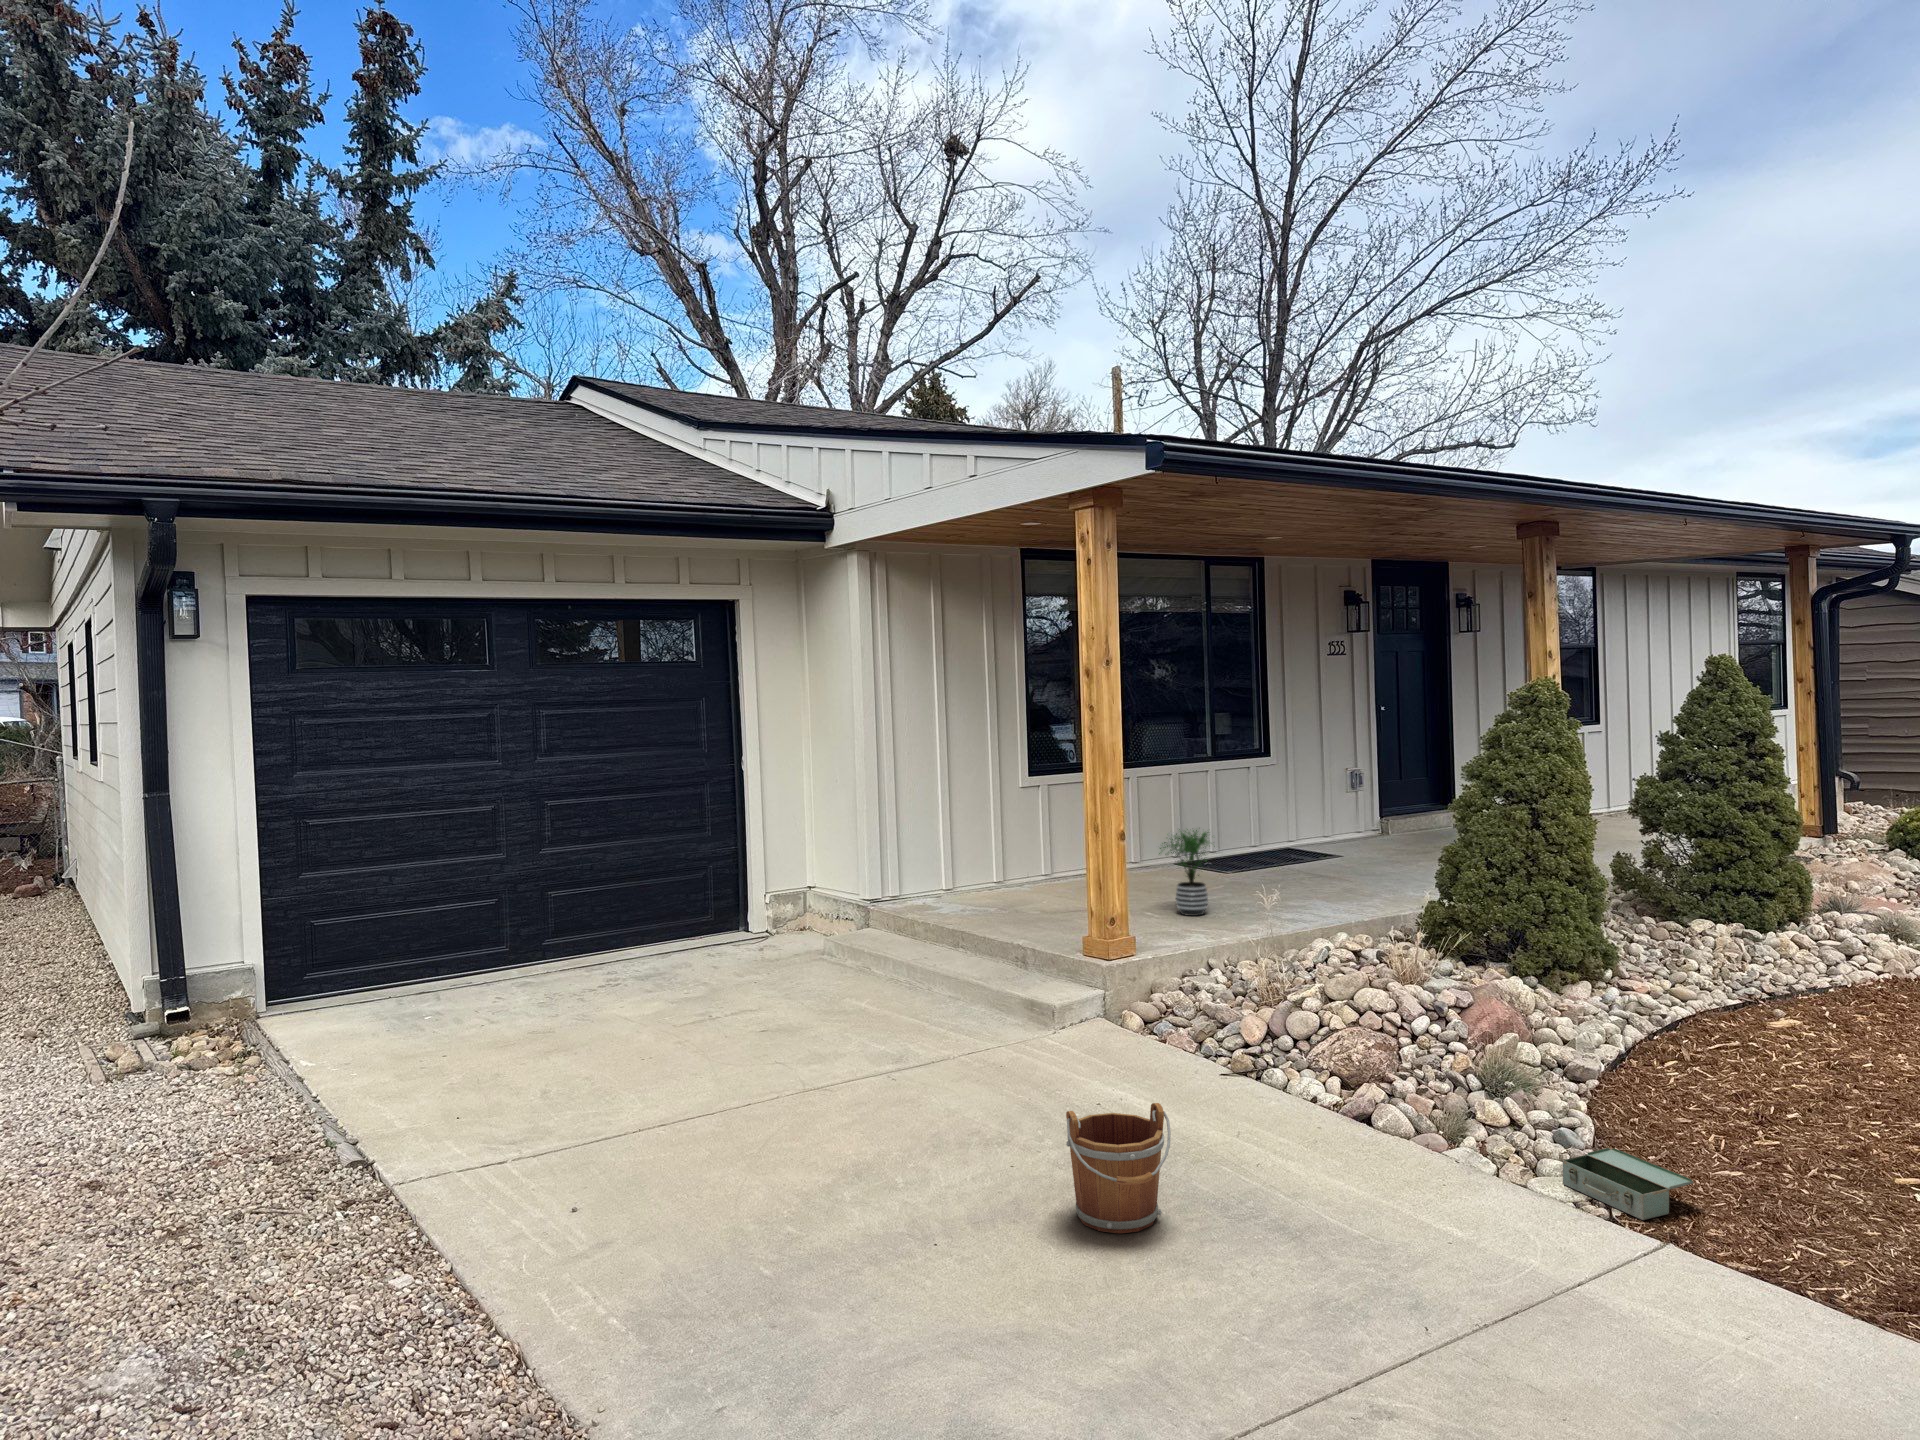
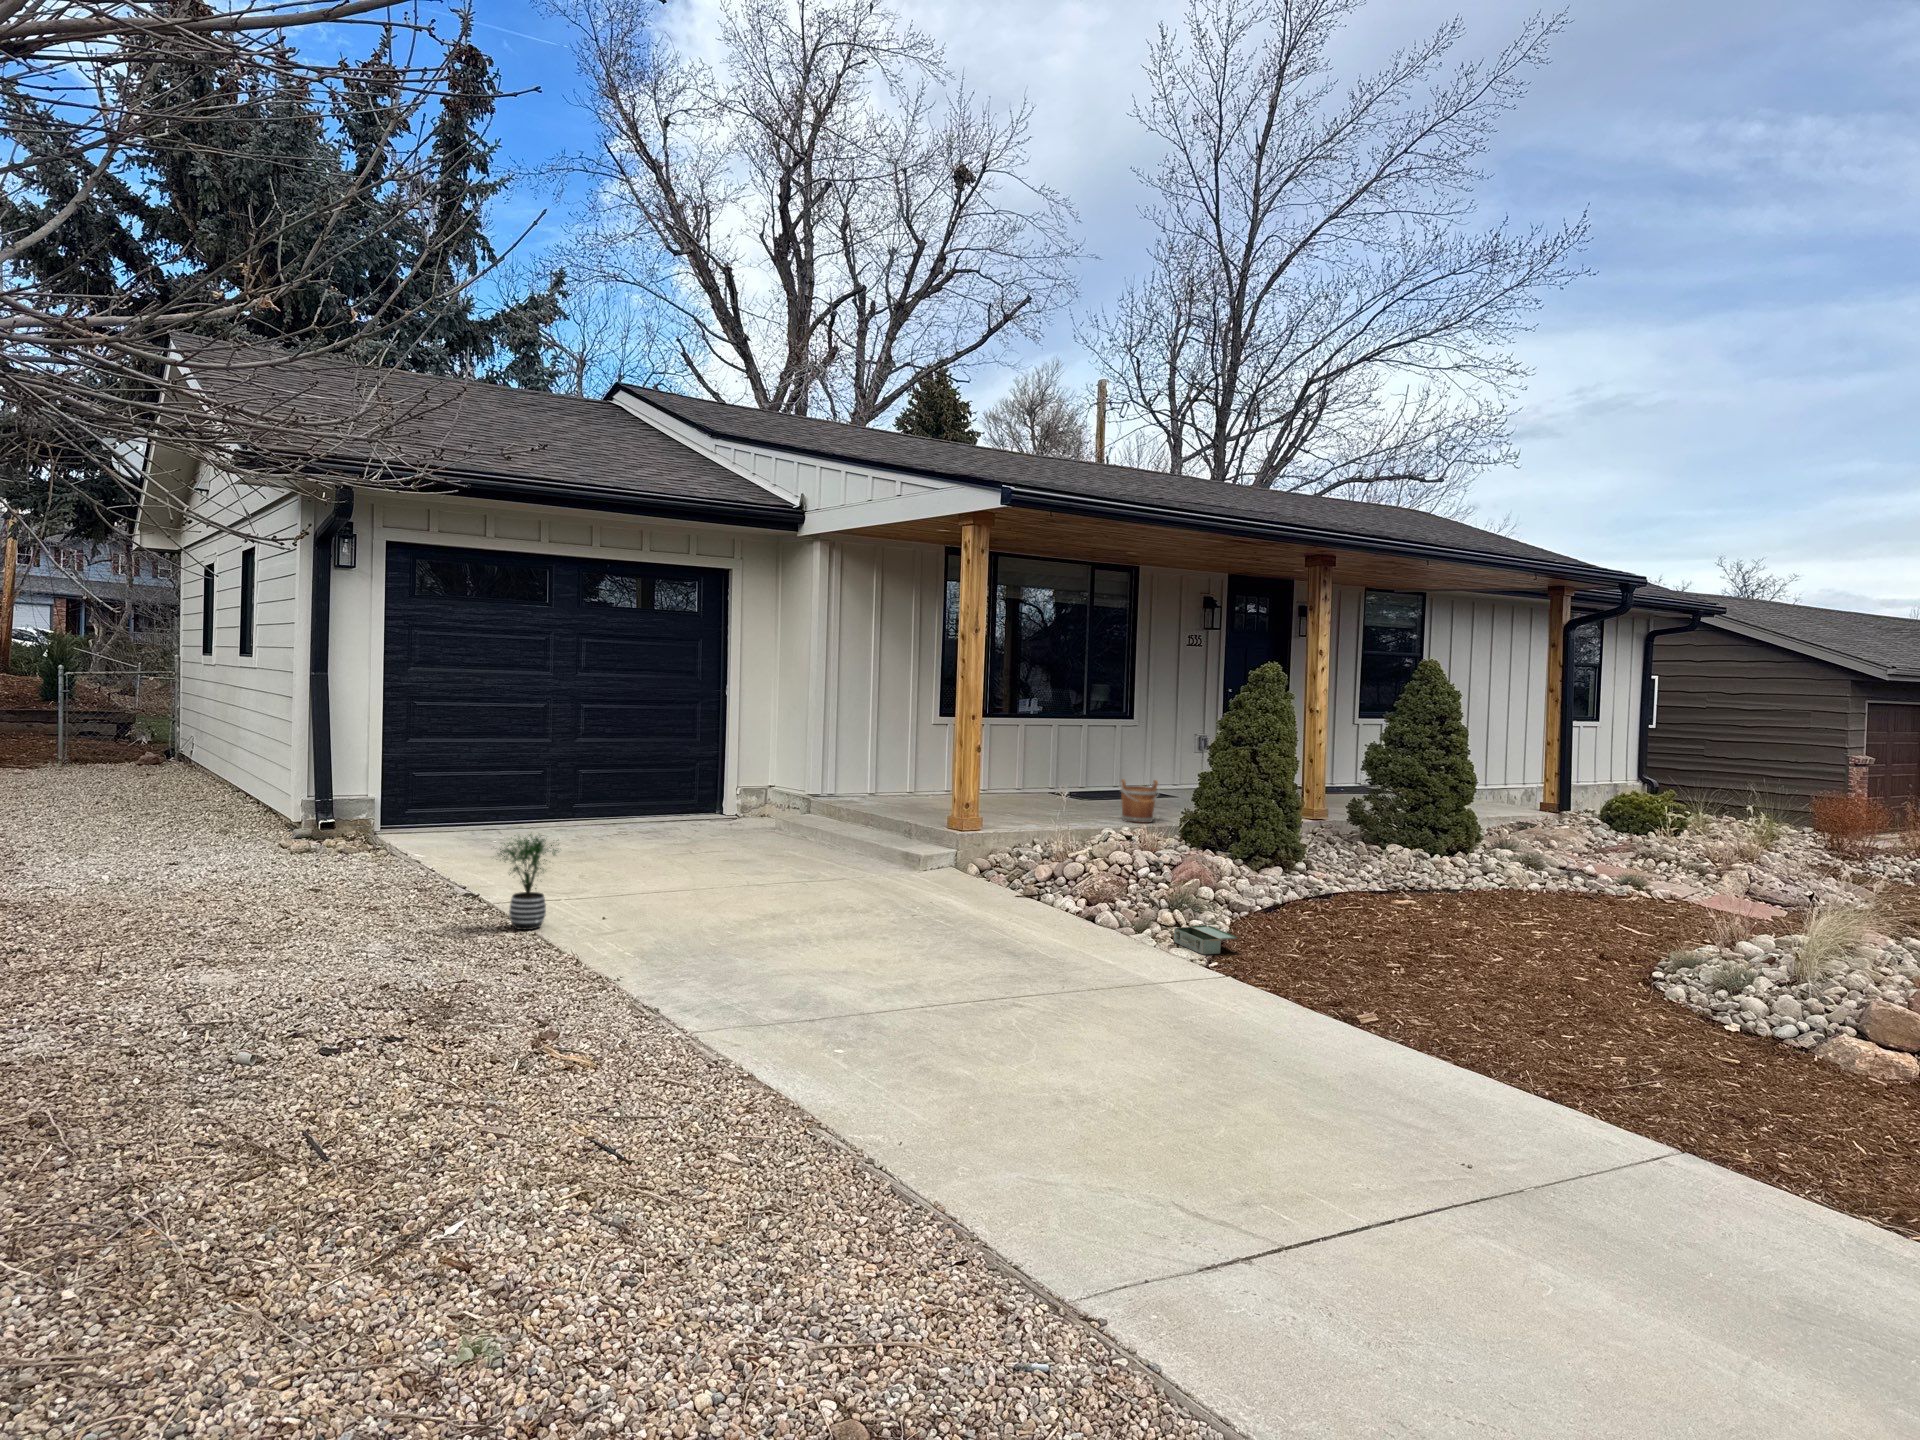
potted plant: present [1159,829,1215,916] -> present [497,834,559,930]
bucket: present [1066,1103,1171,1234] -> present [1121,779,1159,823]

